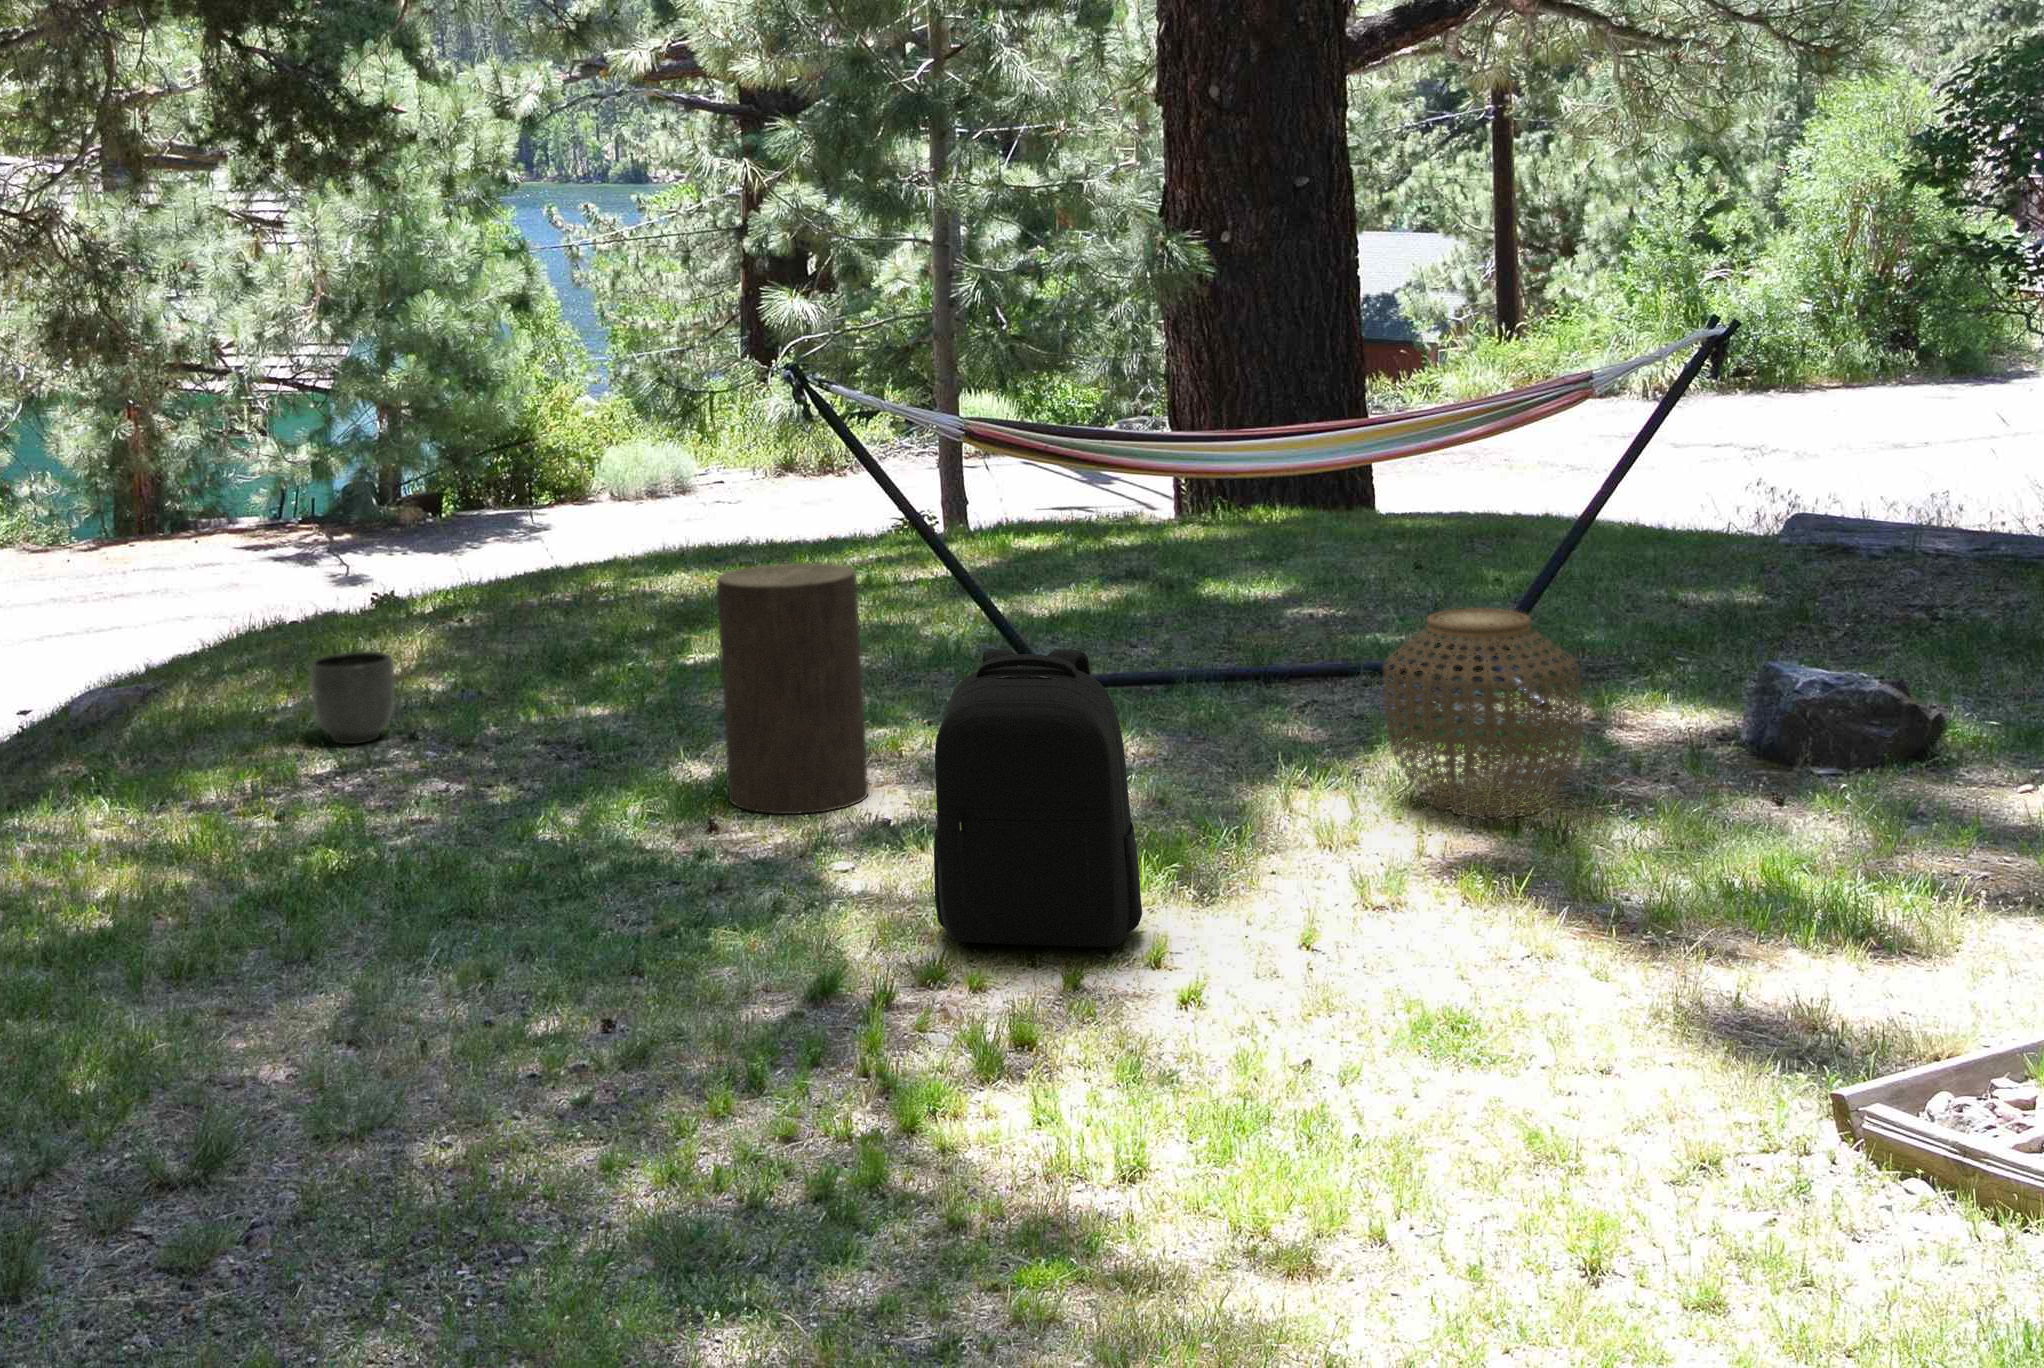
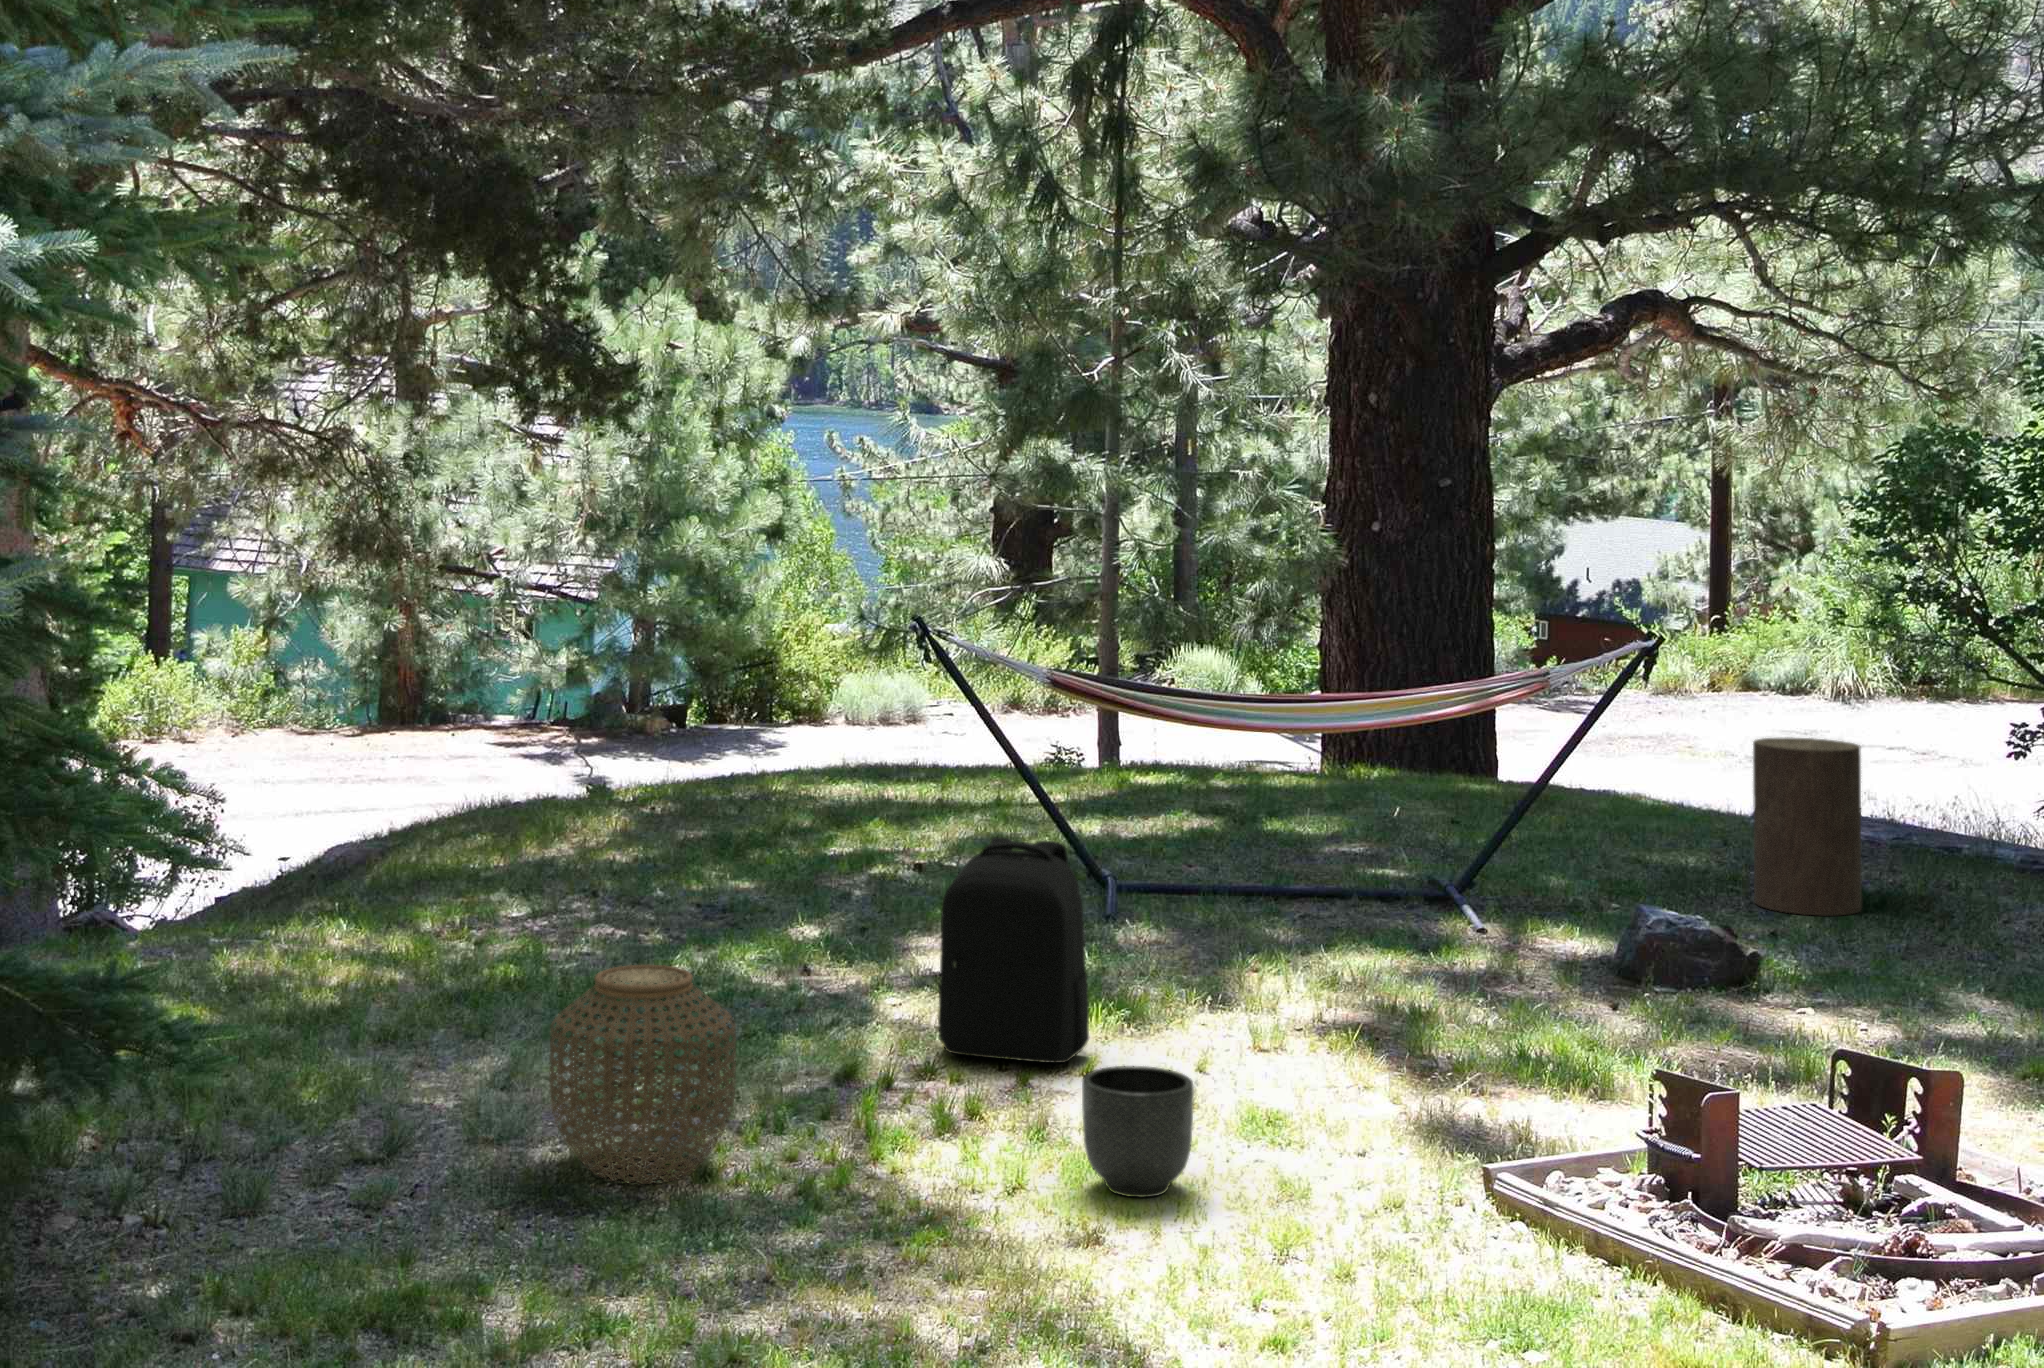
stool: present [716,563,868,814] -> present [1753,738,1862,915]
woven basket: present [1384,608,1582,818] -> present [549,965,736,1184]
planter: present [309,652,394,744] -> present [1082,1066,1194,1197]

